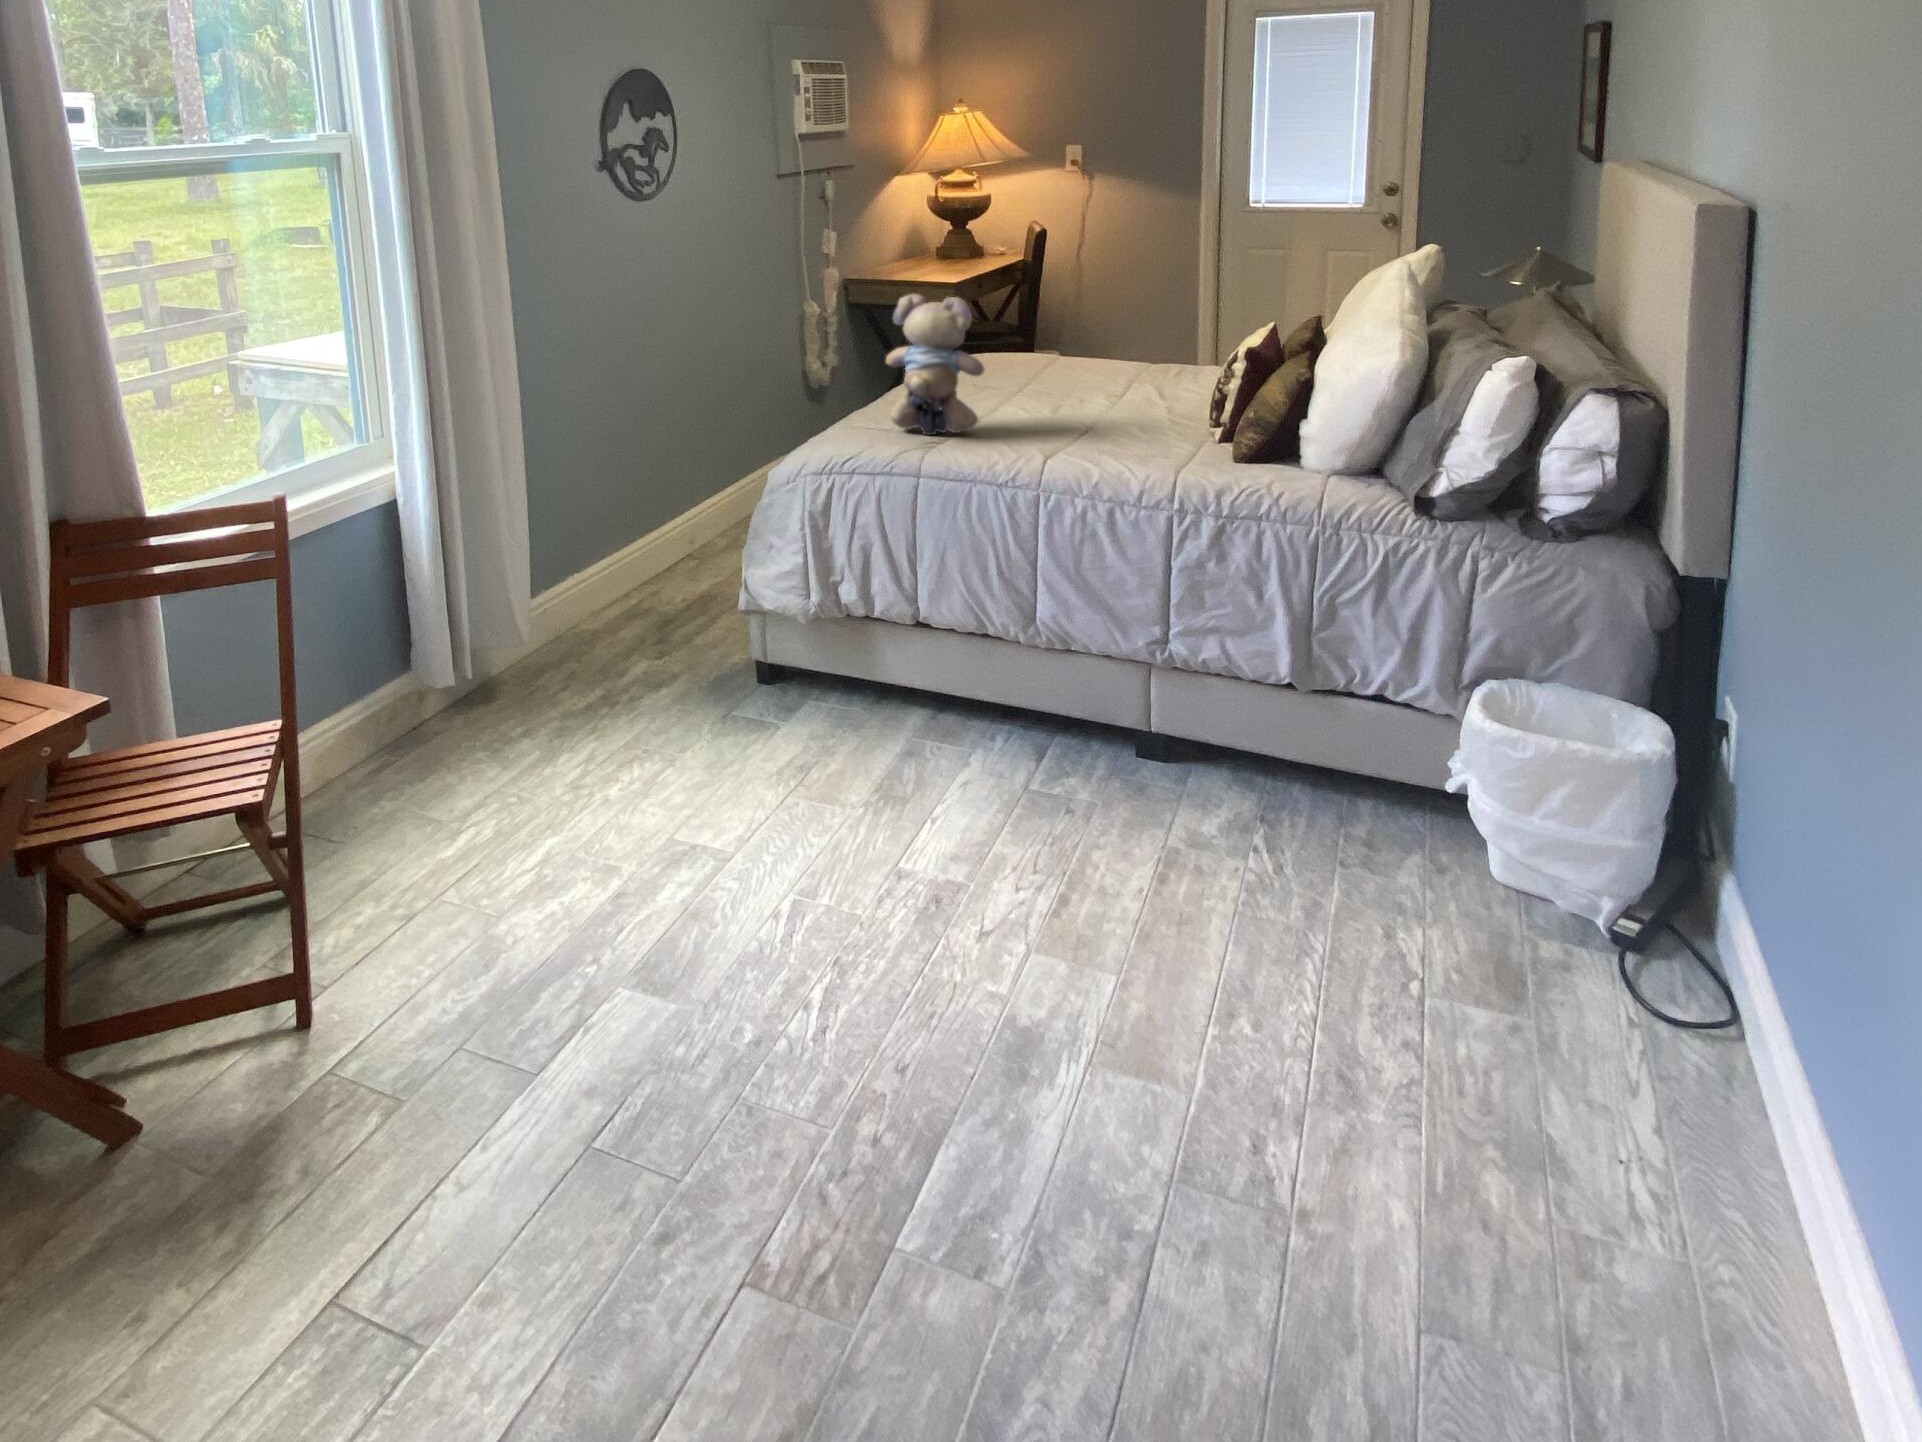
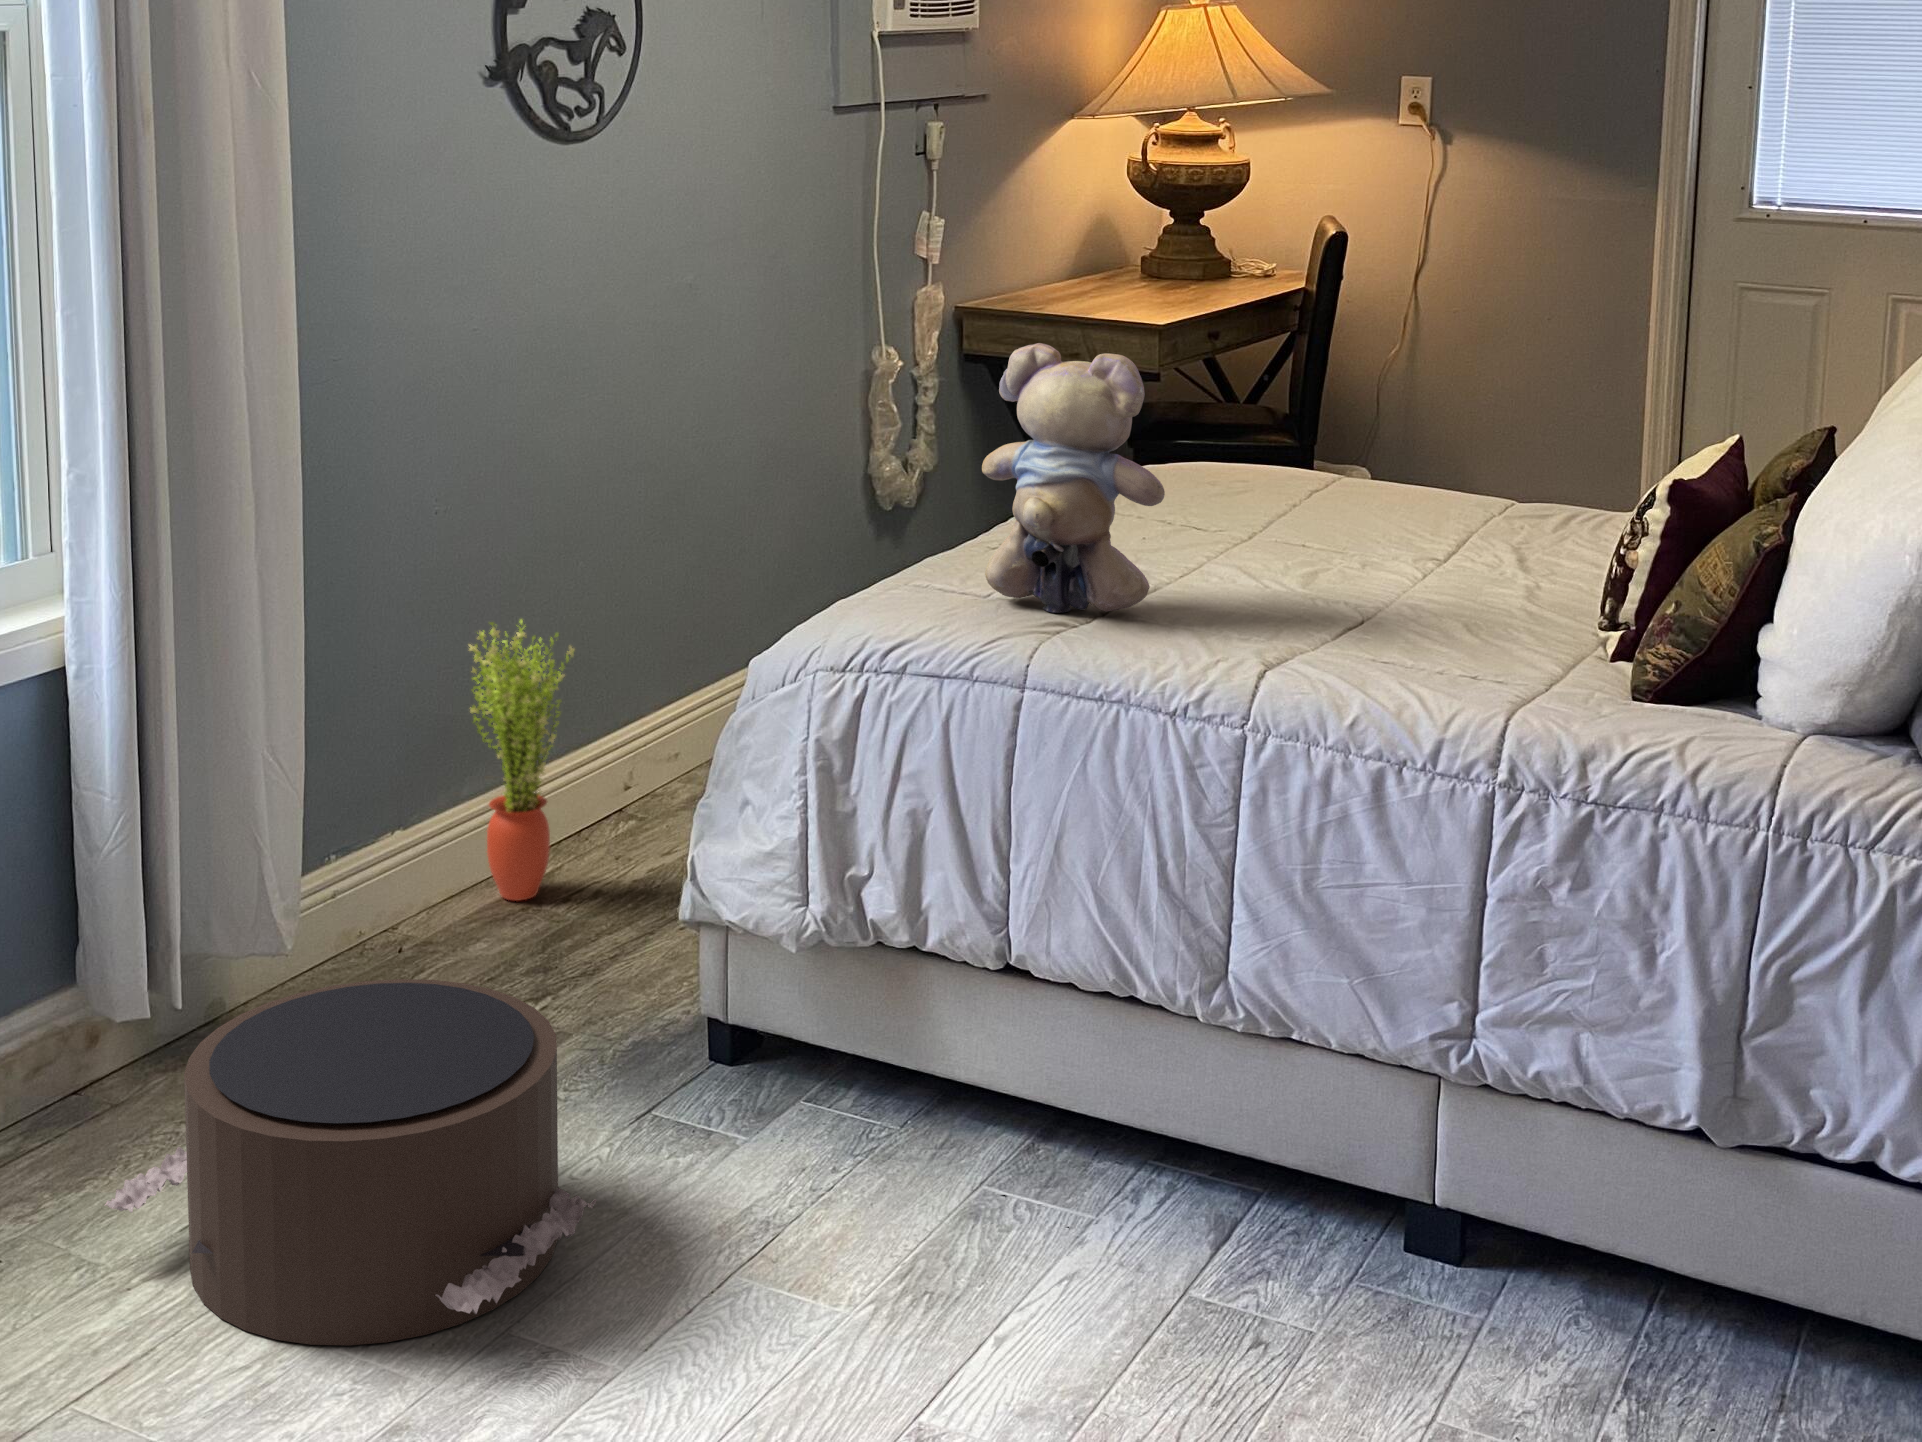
potted plant: none [609,455,666,604] -> present [469,620,574,900]
pouf: none [444,652,712,854] -> present [105,979,596,1345]

